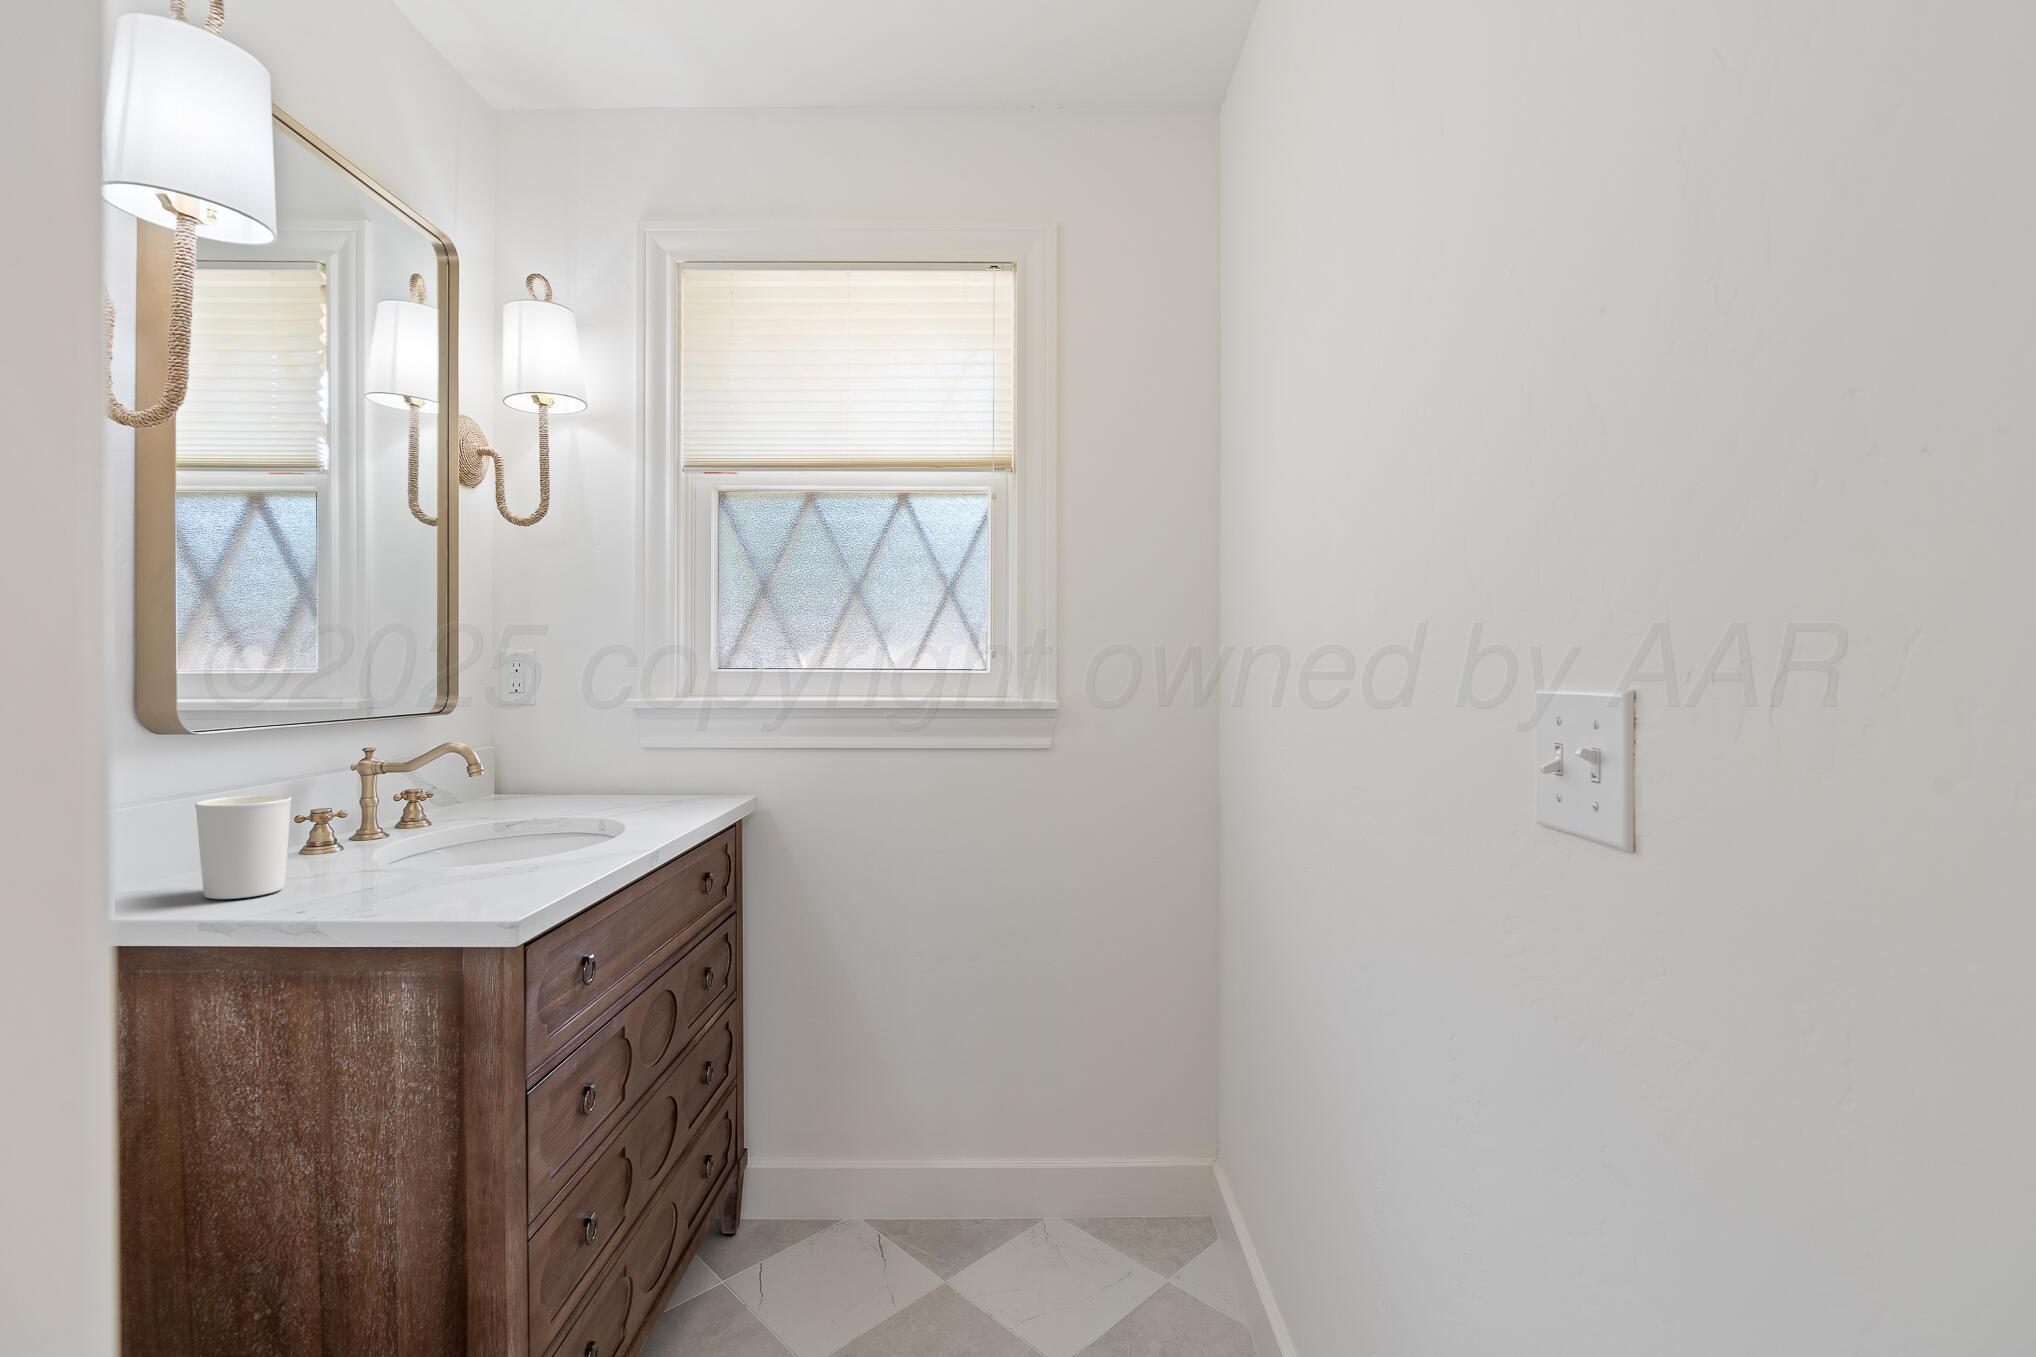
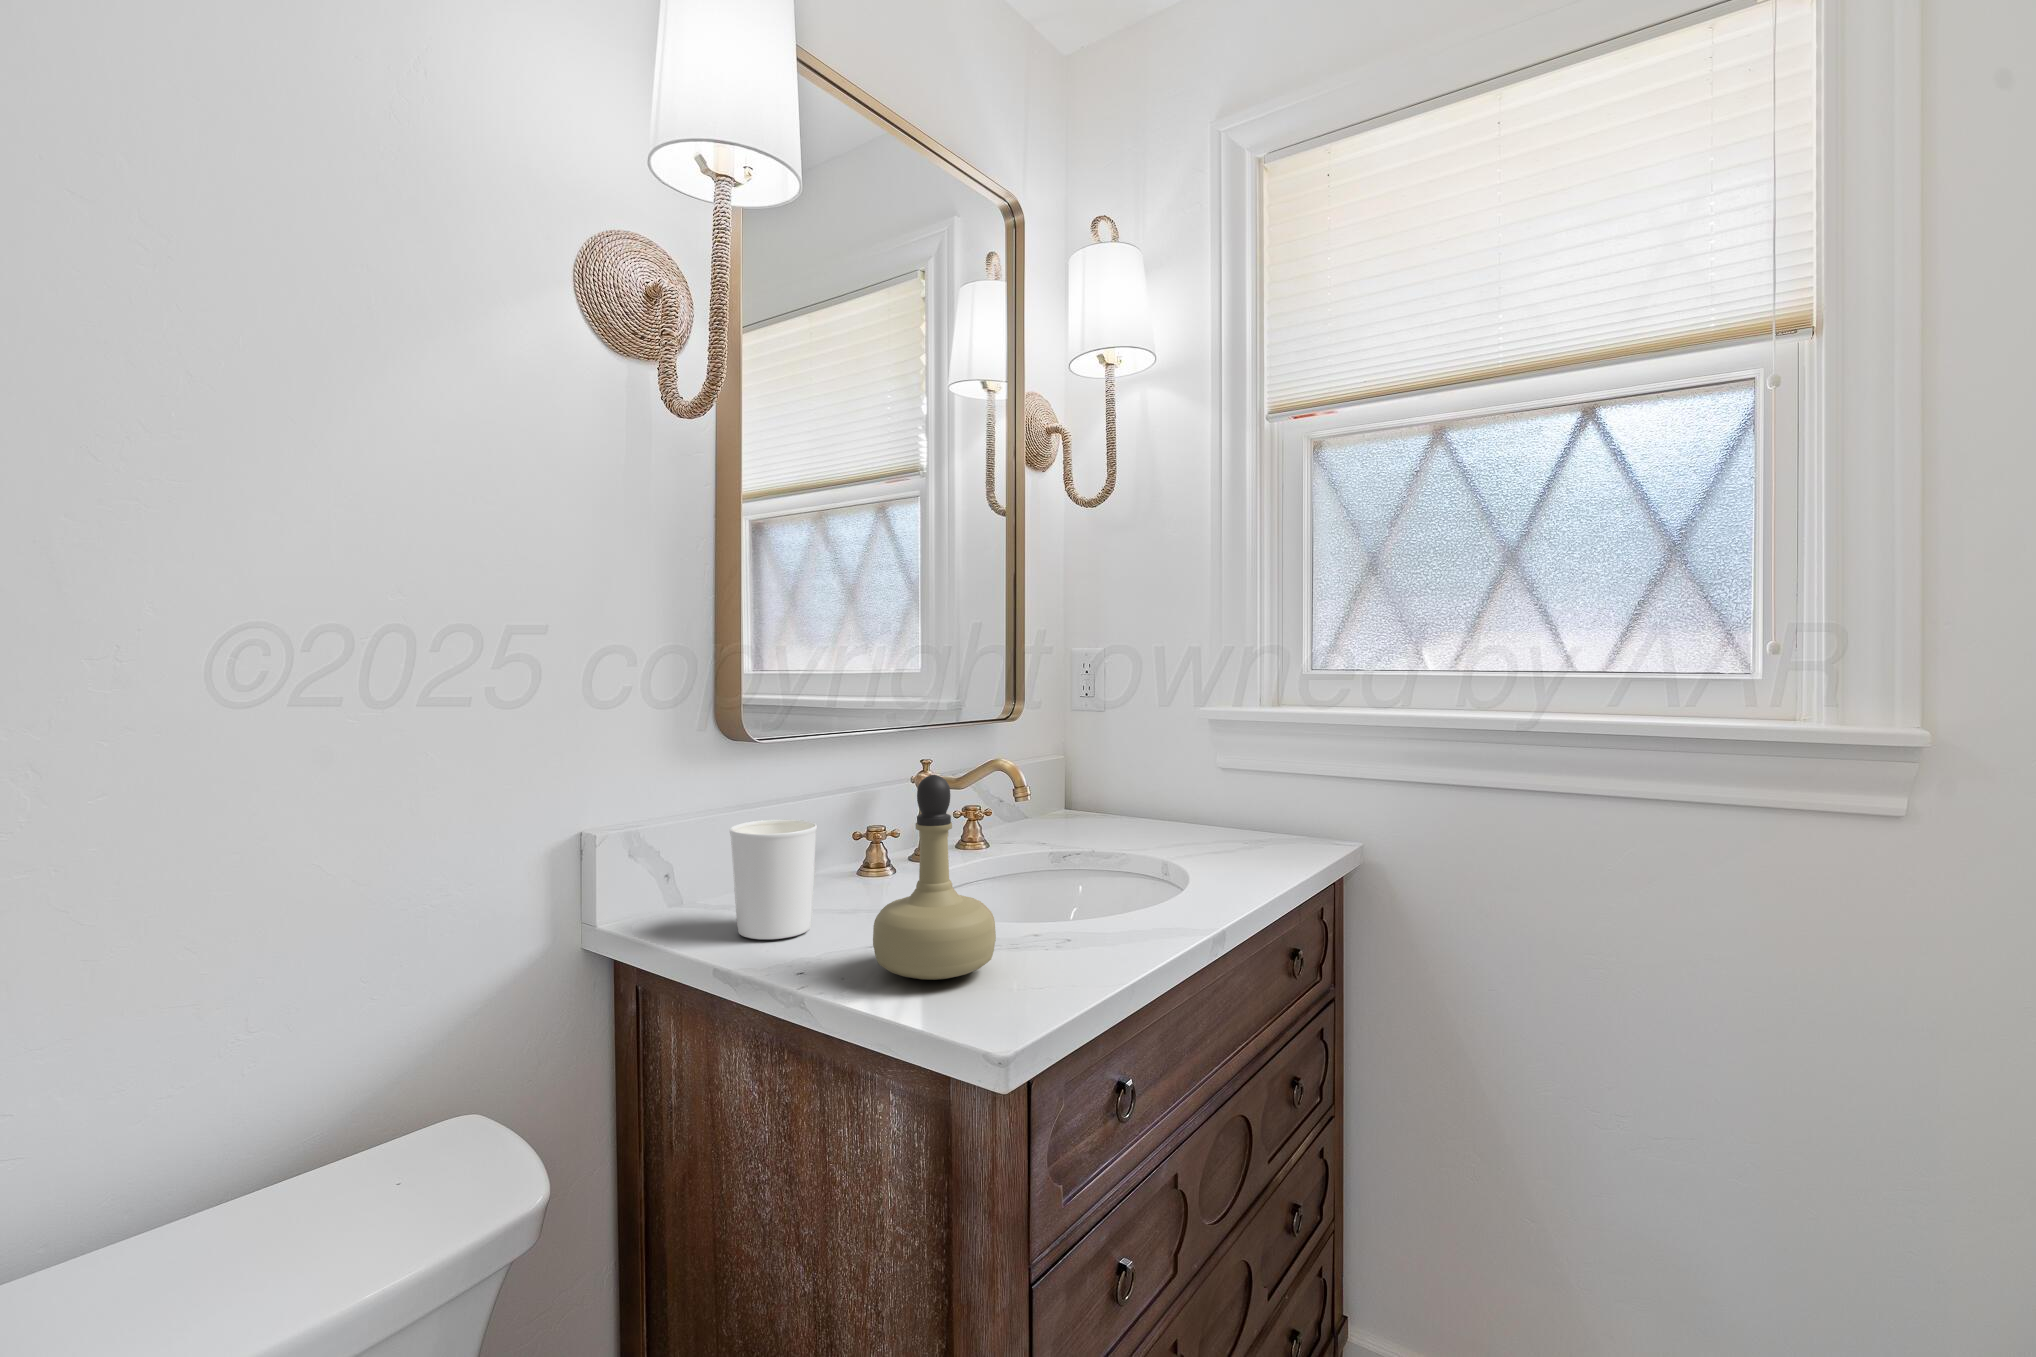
perfume bottle: none [373,742,484,900] -> present [873,775,996,980]

